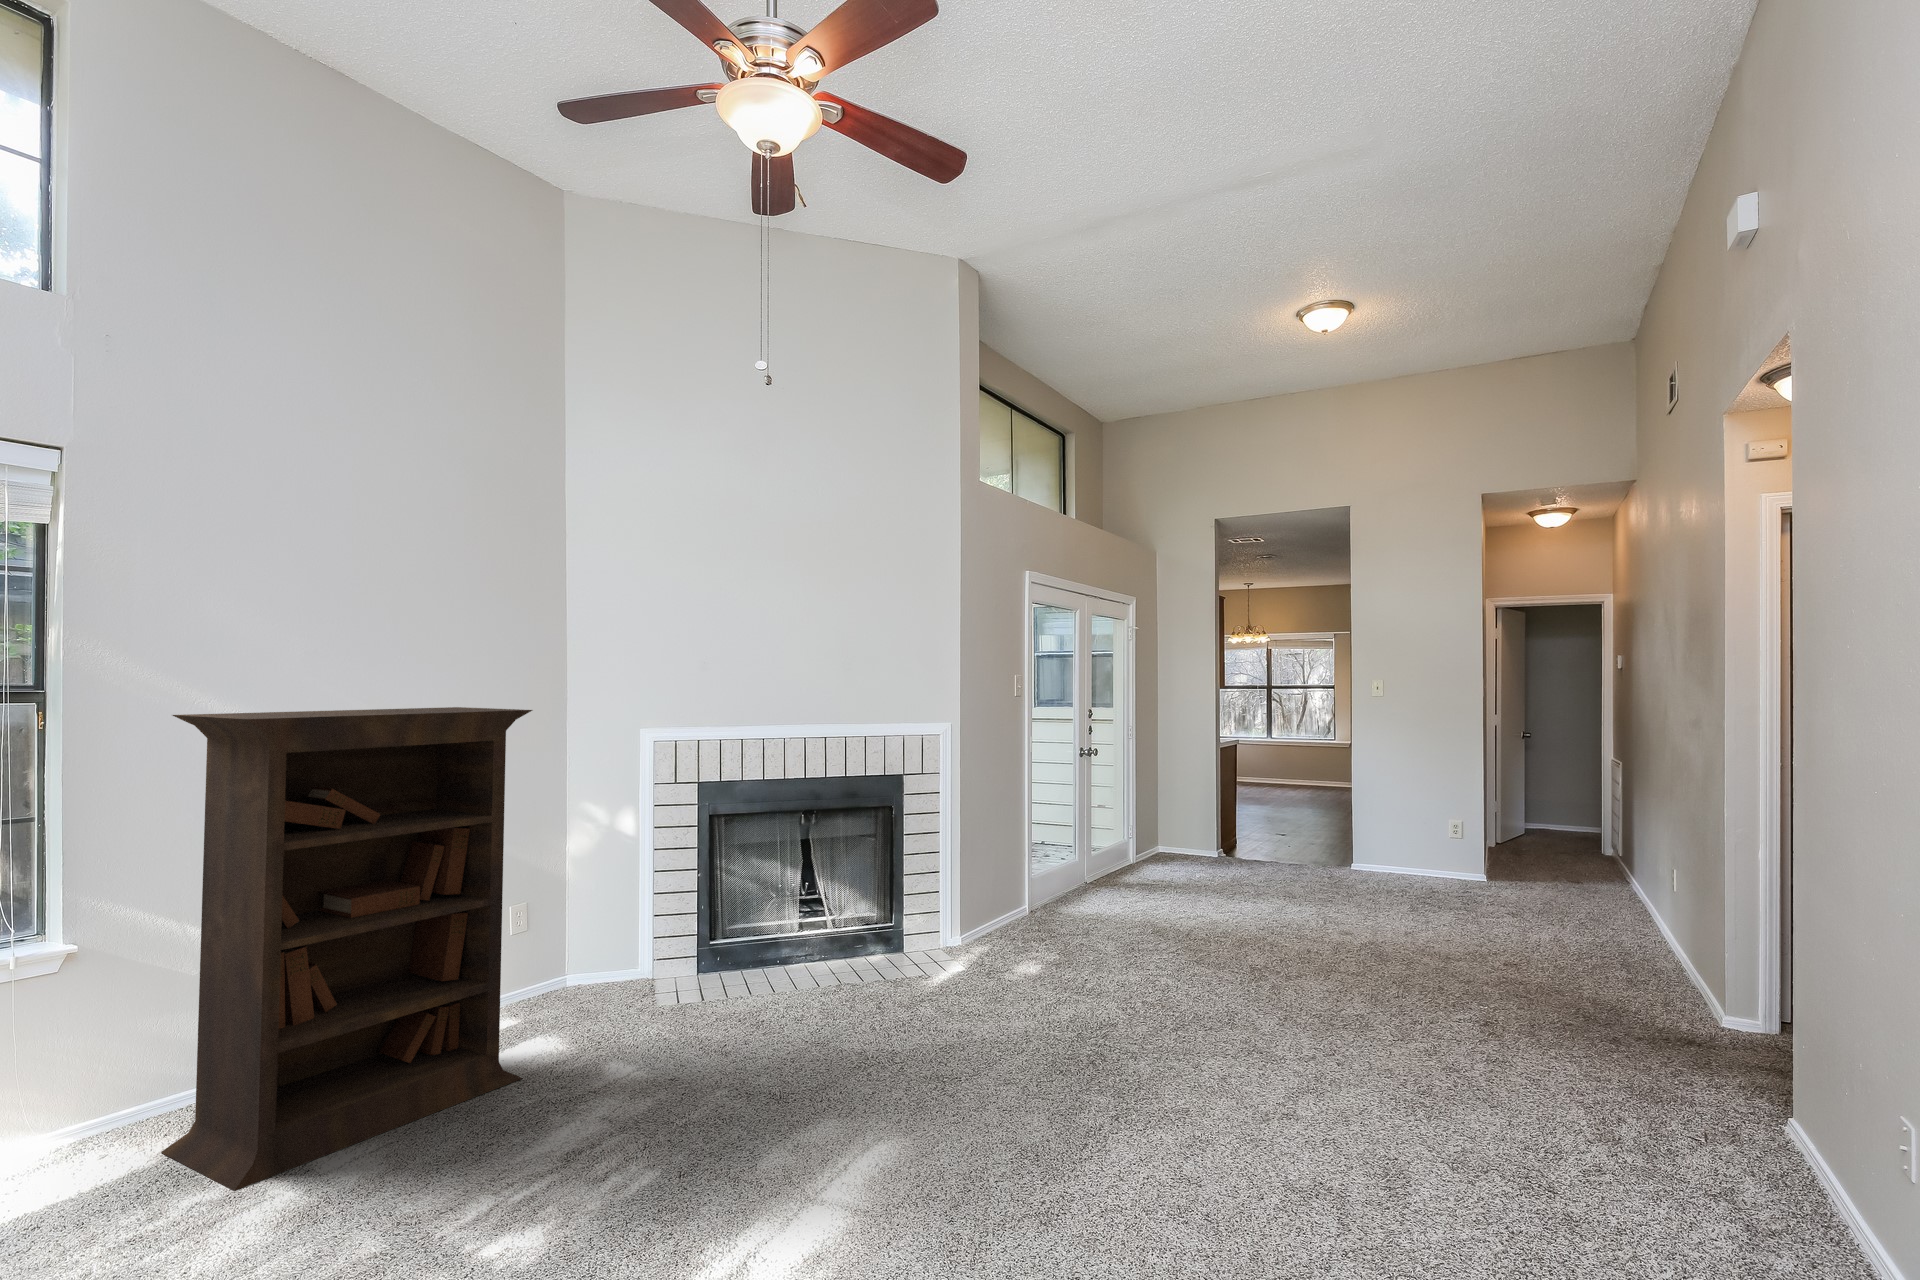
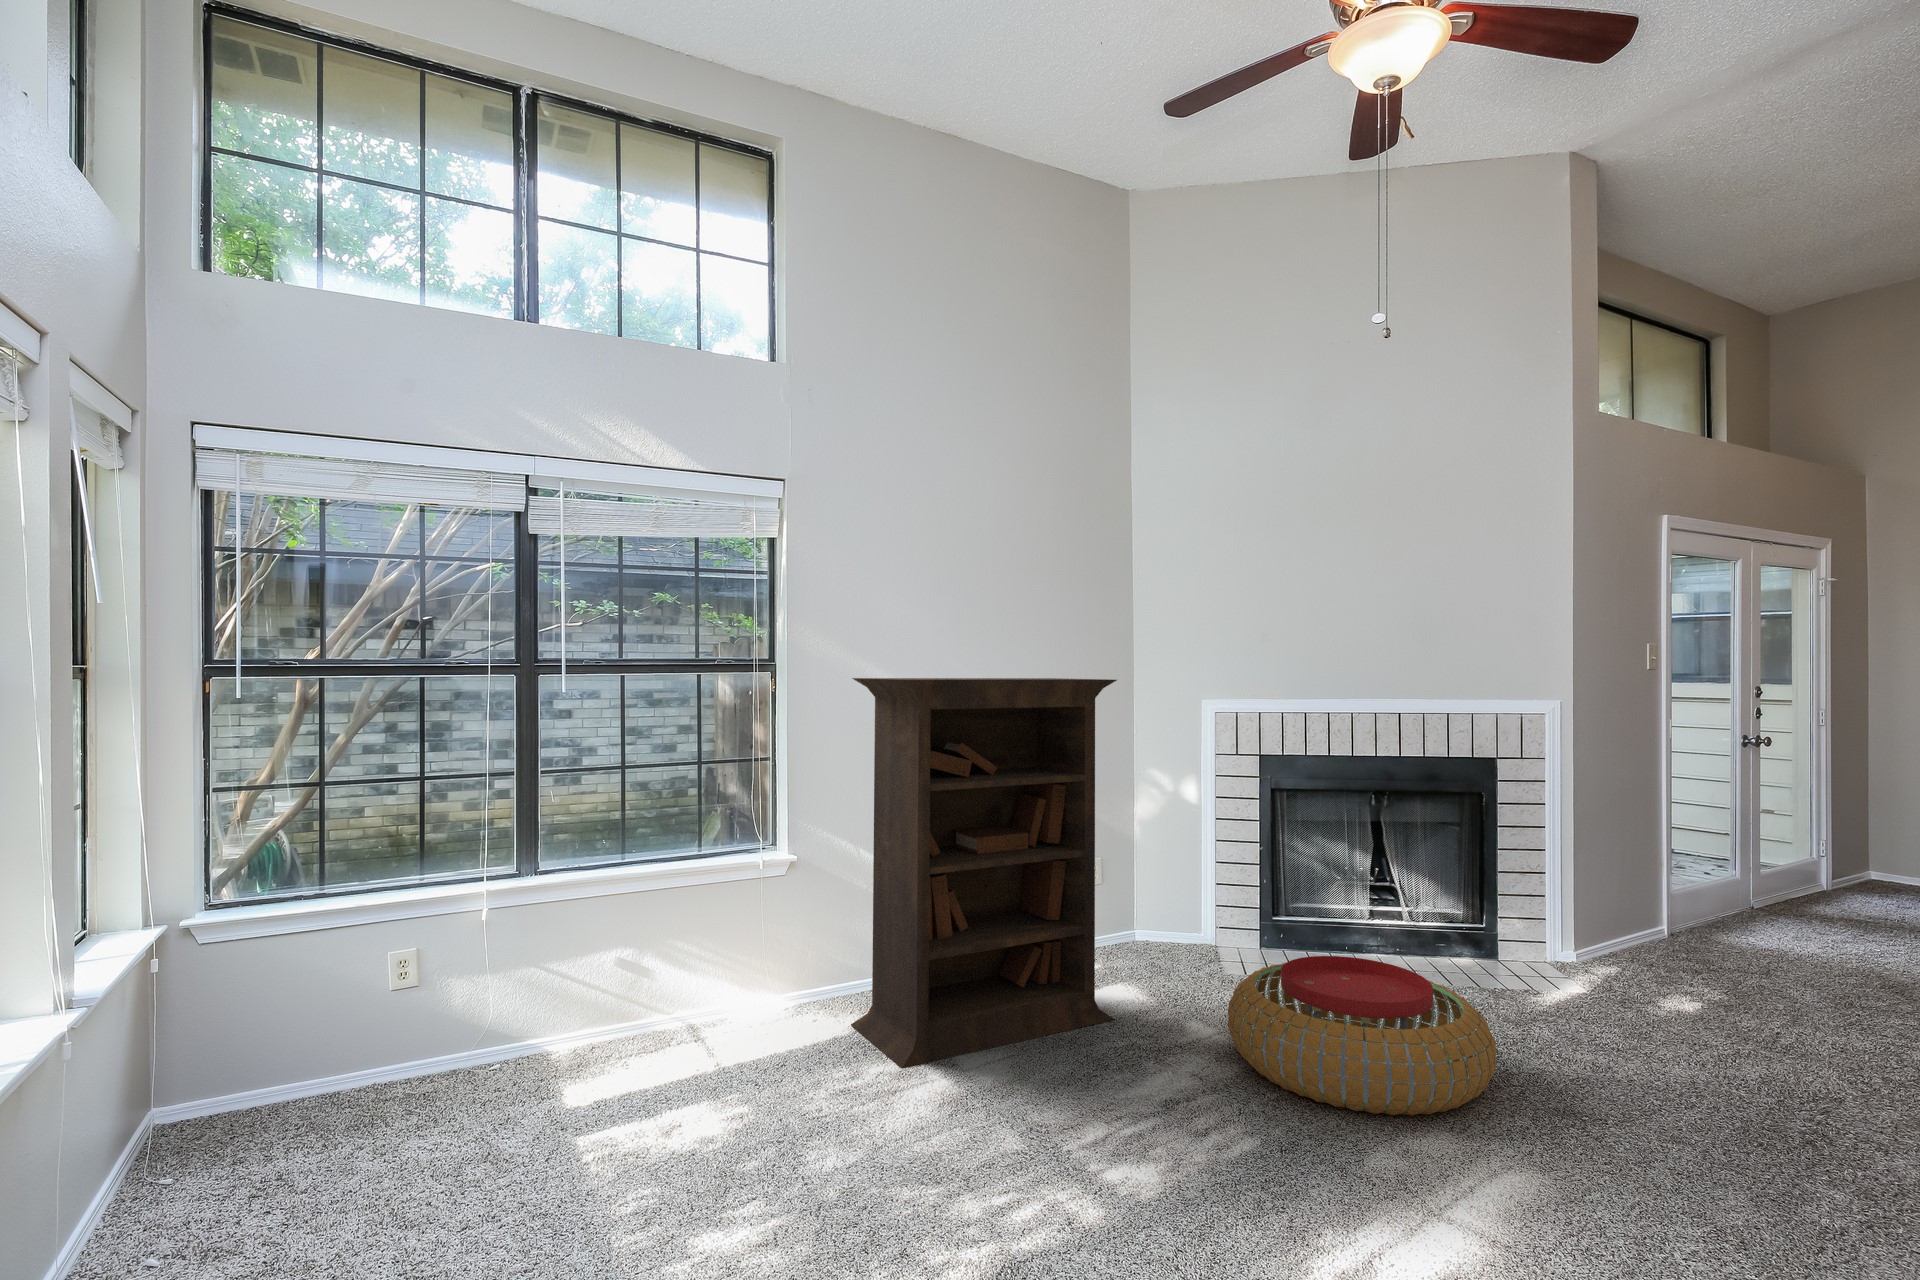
pouf: none [642,974,882,1121] -> present [1228,956,1497,1116]

